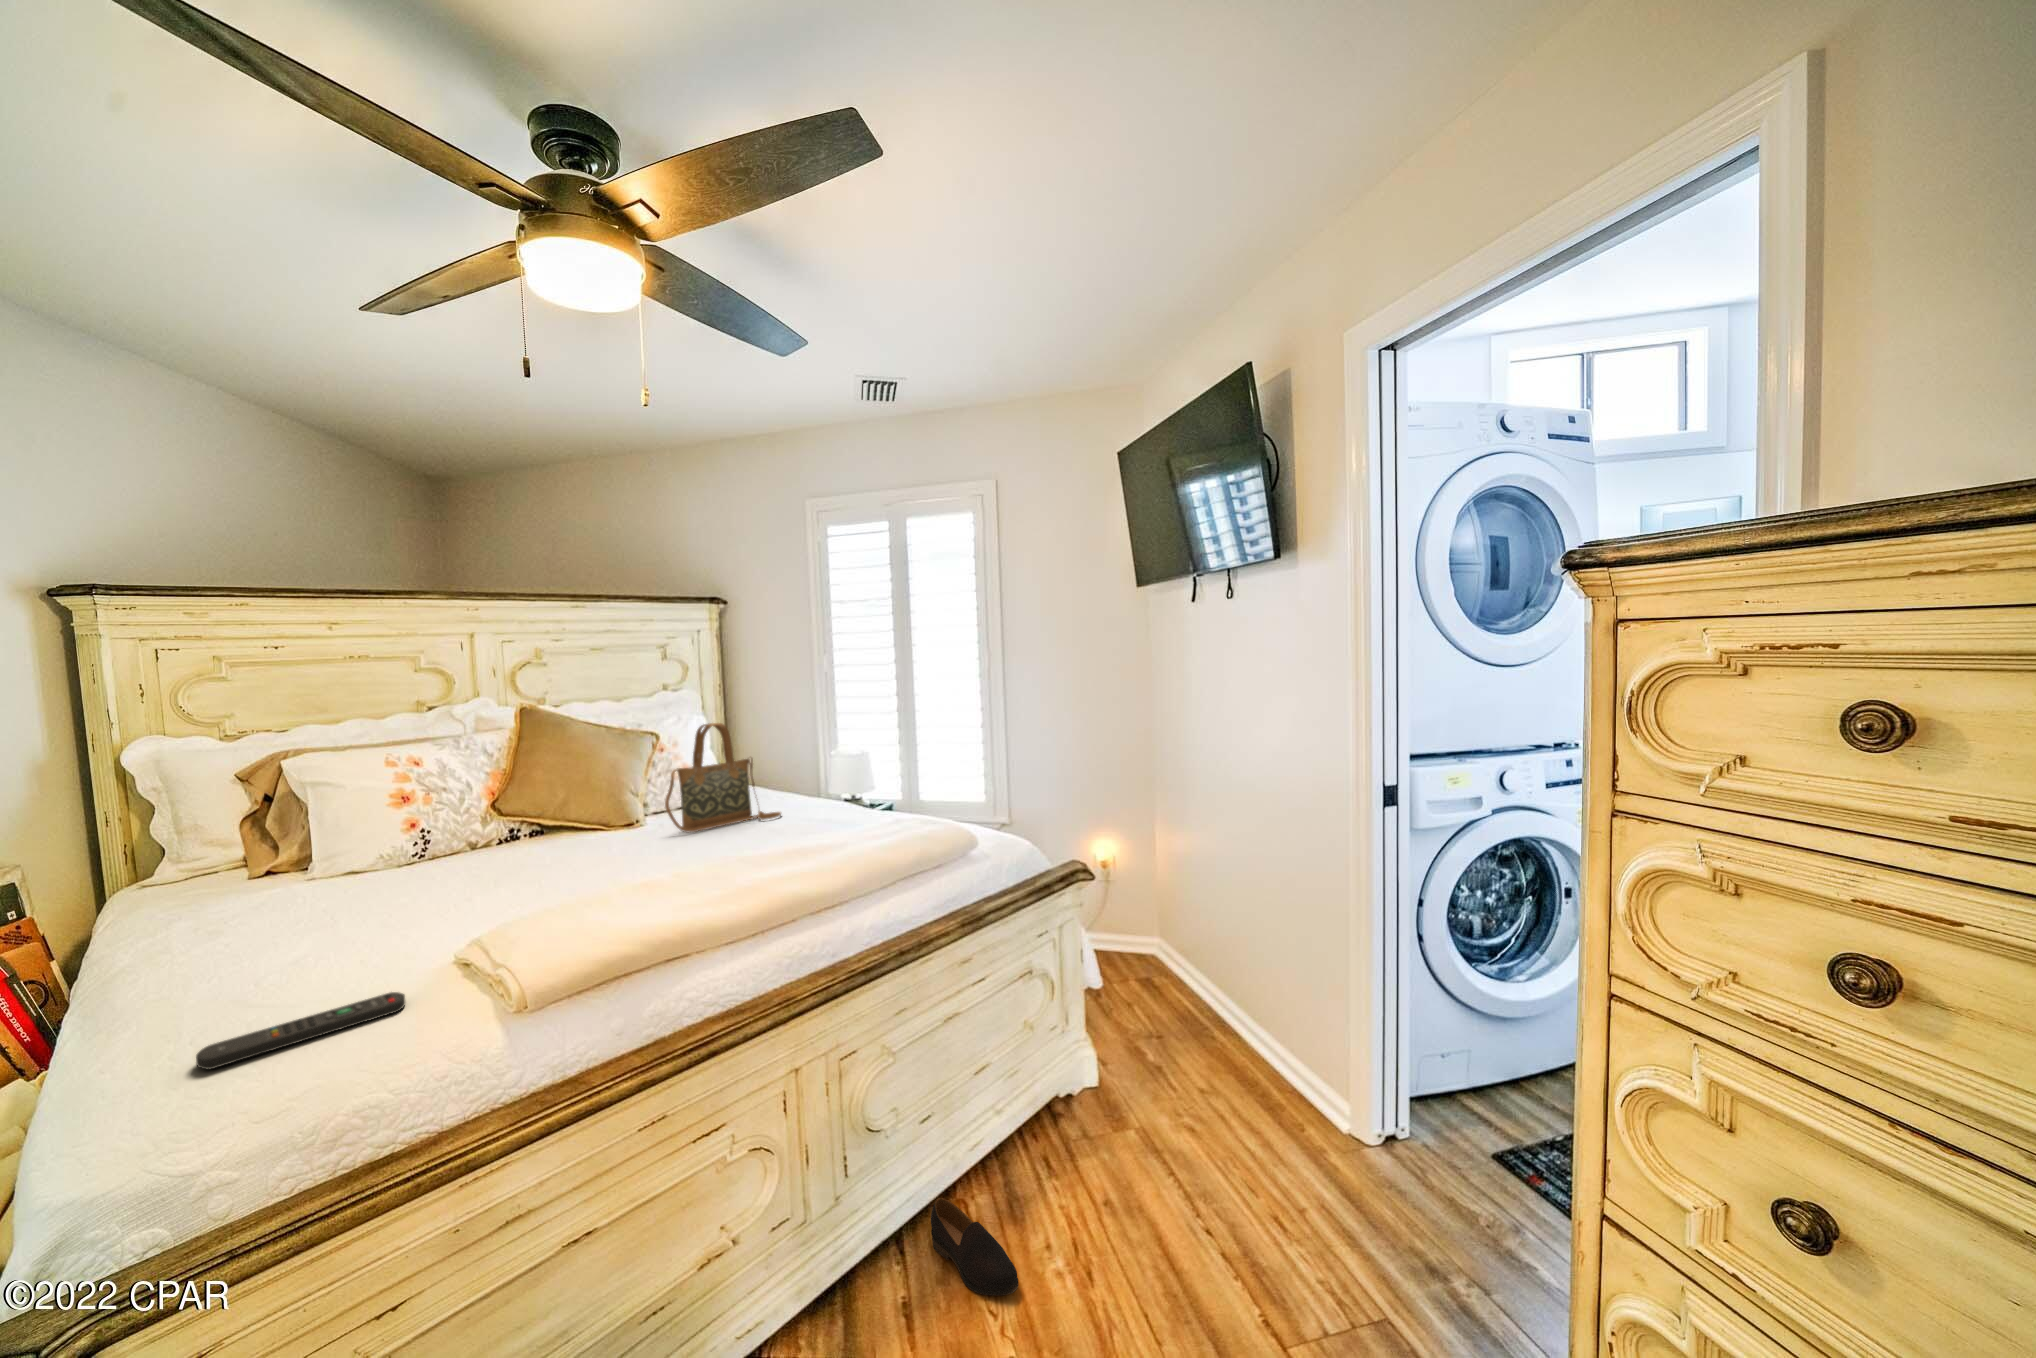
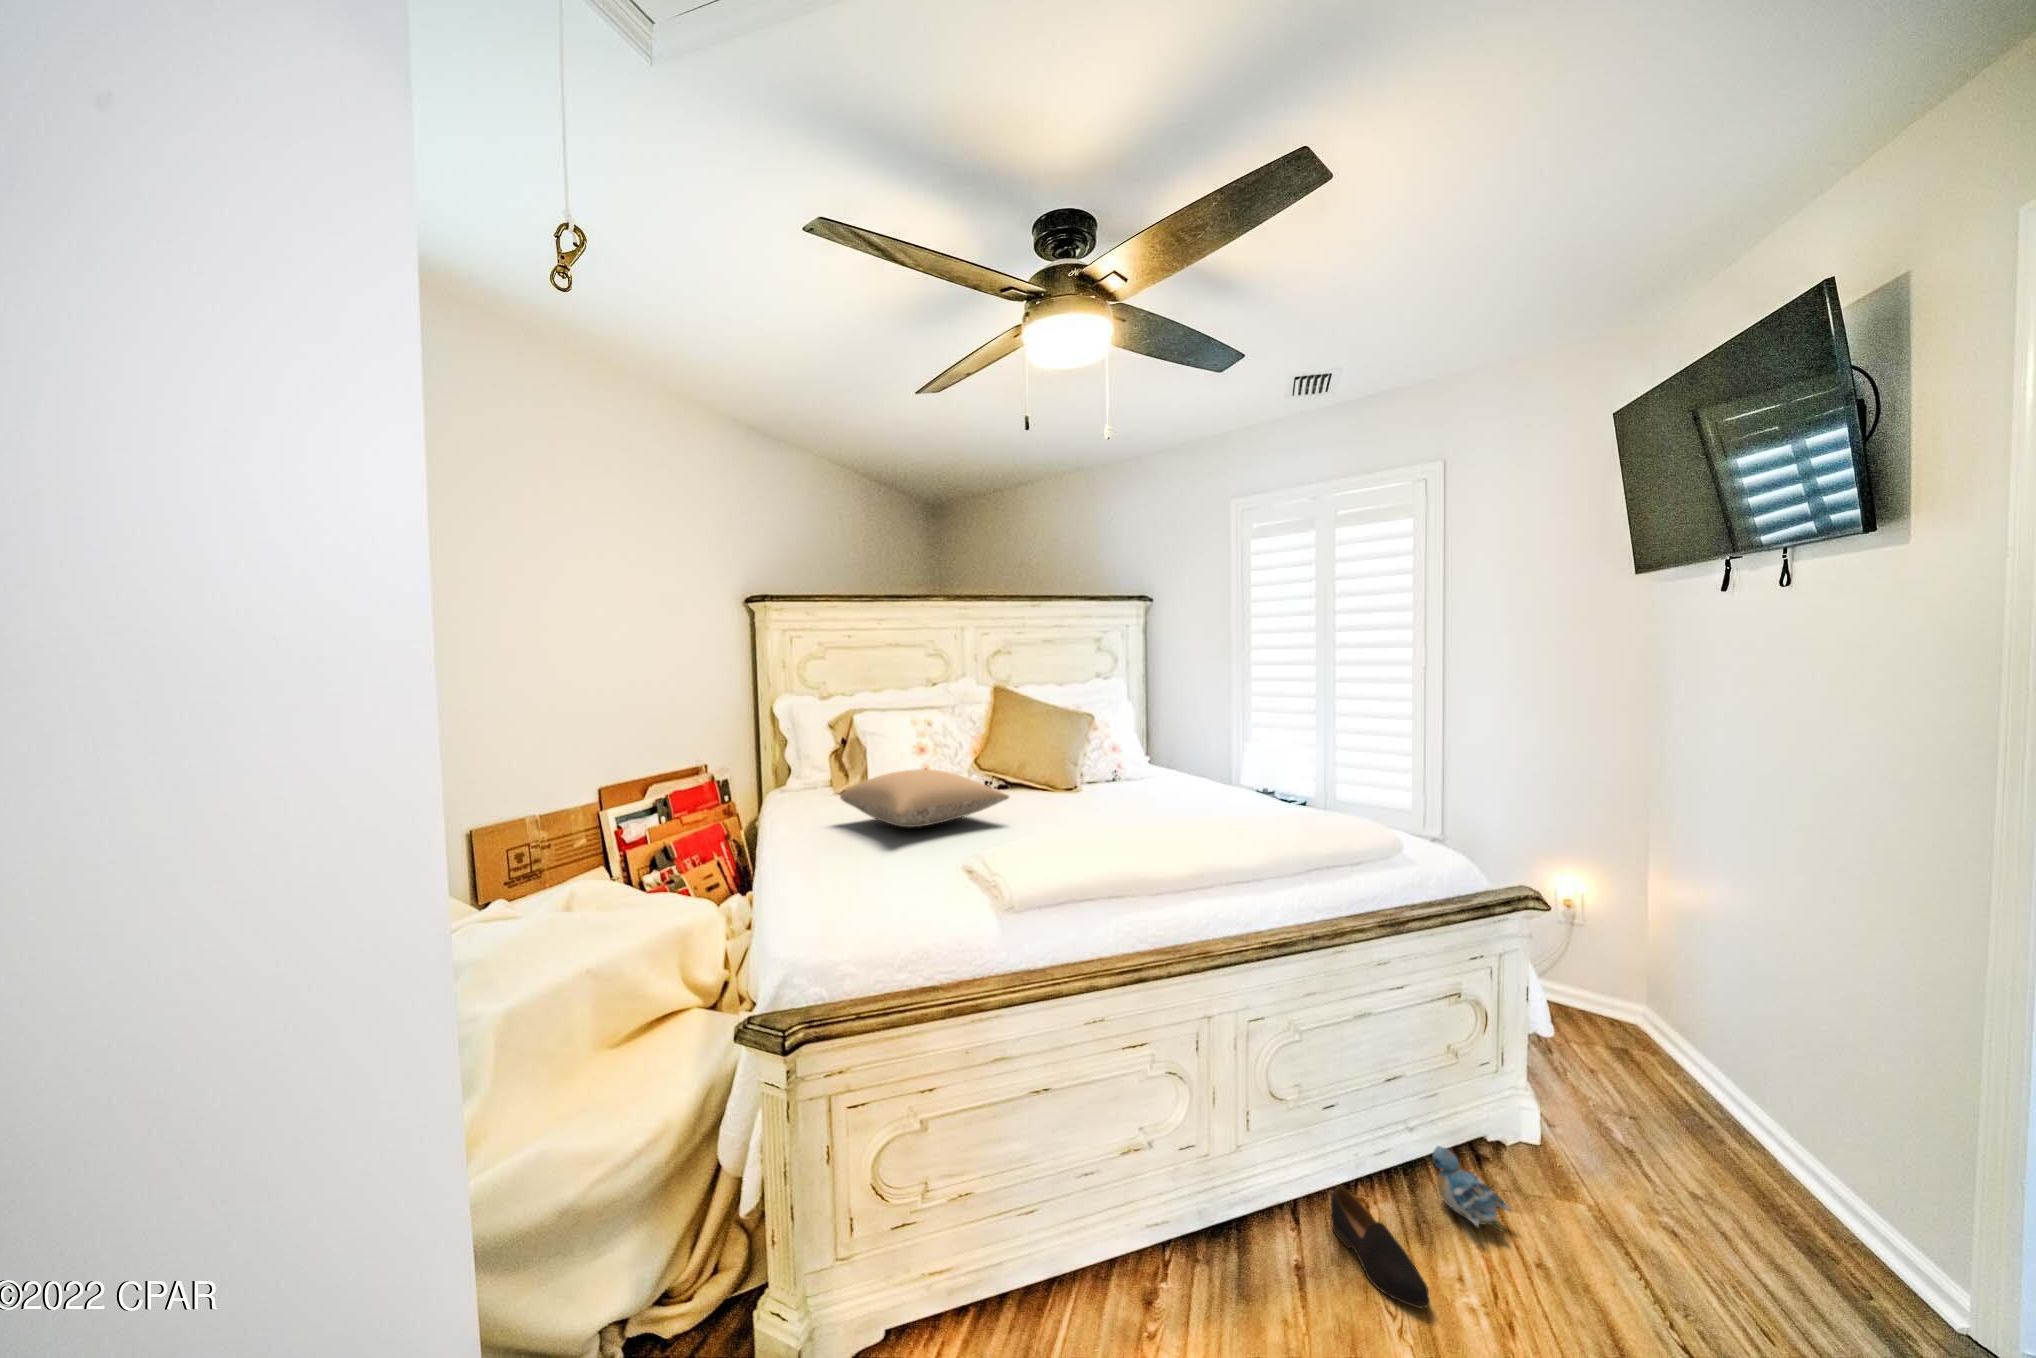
handbag: present [665,723,781,832] -> none [1092,707,1186,799]
pillow: none [238,829,543,918] -> present [840,769,1009,827]
remote control: present [196,992,405,1069] -> none [840,878,940,903]
plush toy: none [1019,1120,1081,1188] -> present [1433,1146,1511,1231]

